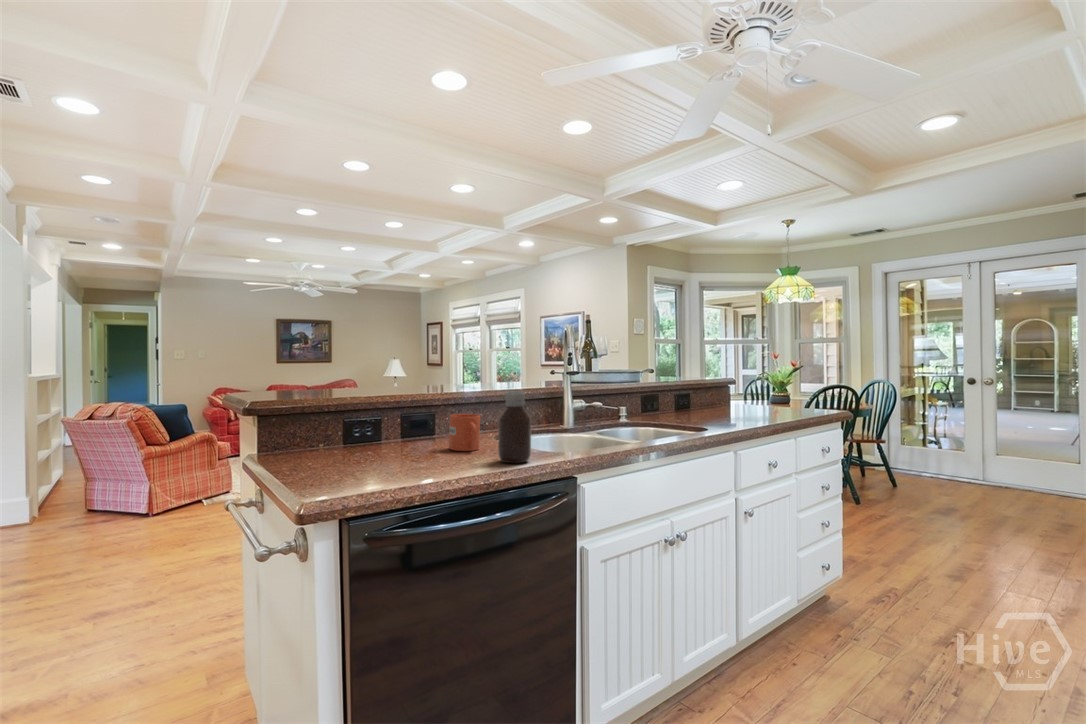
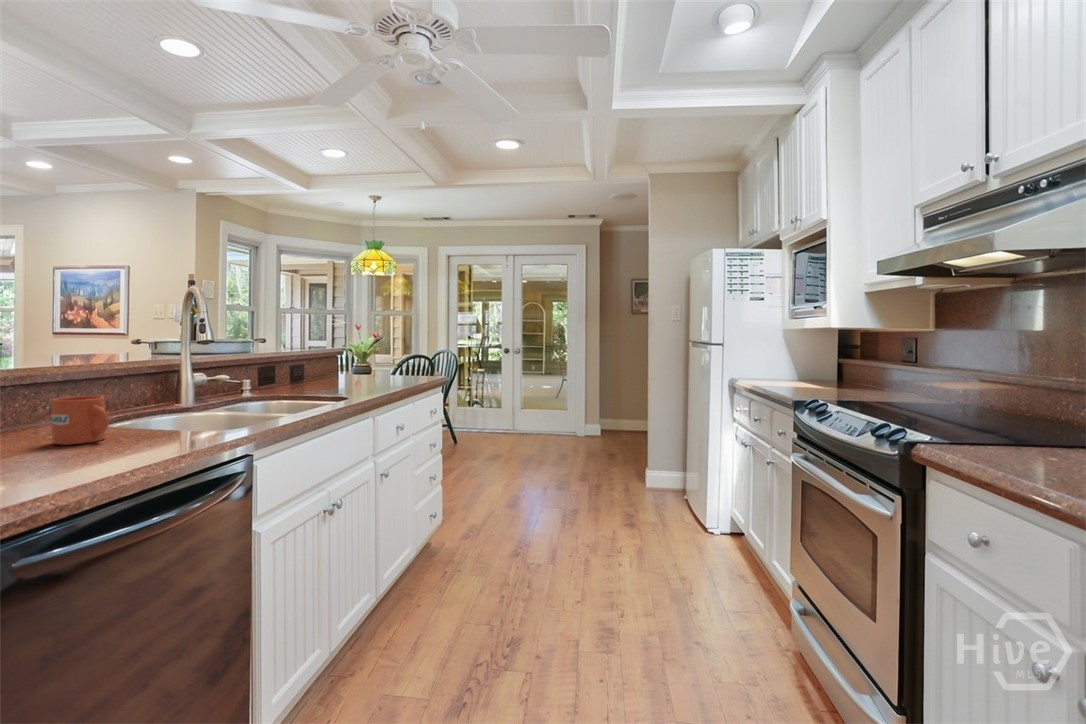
bottle: present [498,391,531,463] -> none [160,362,206,444]

